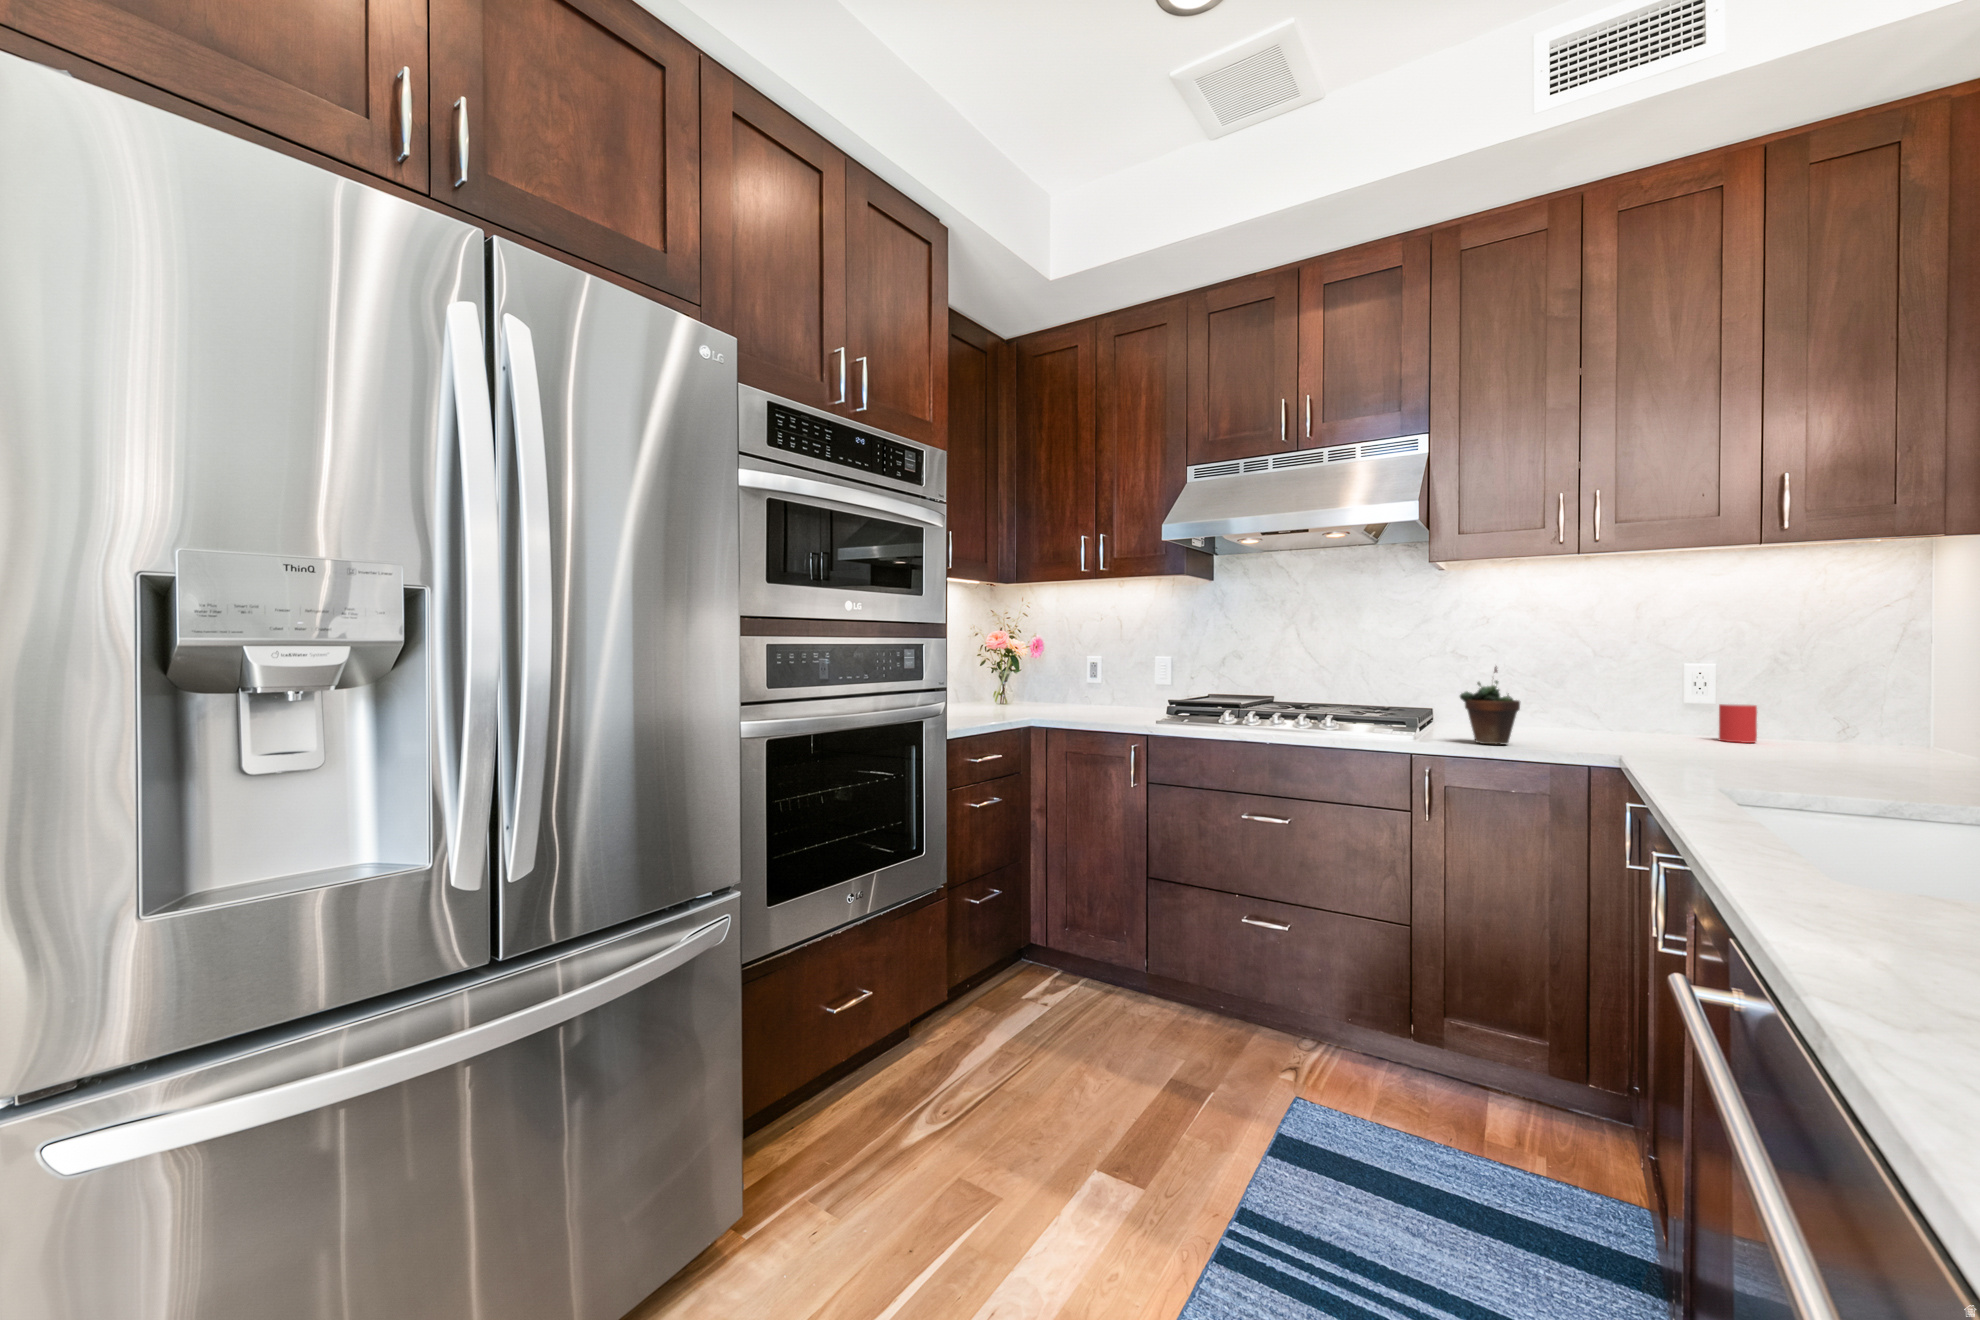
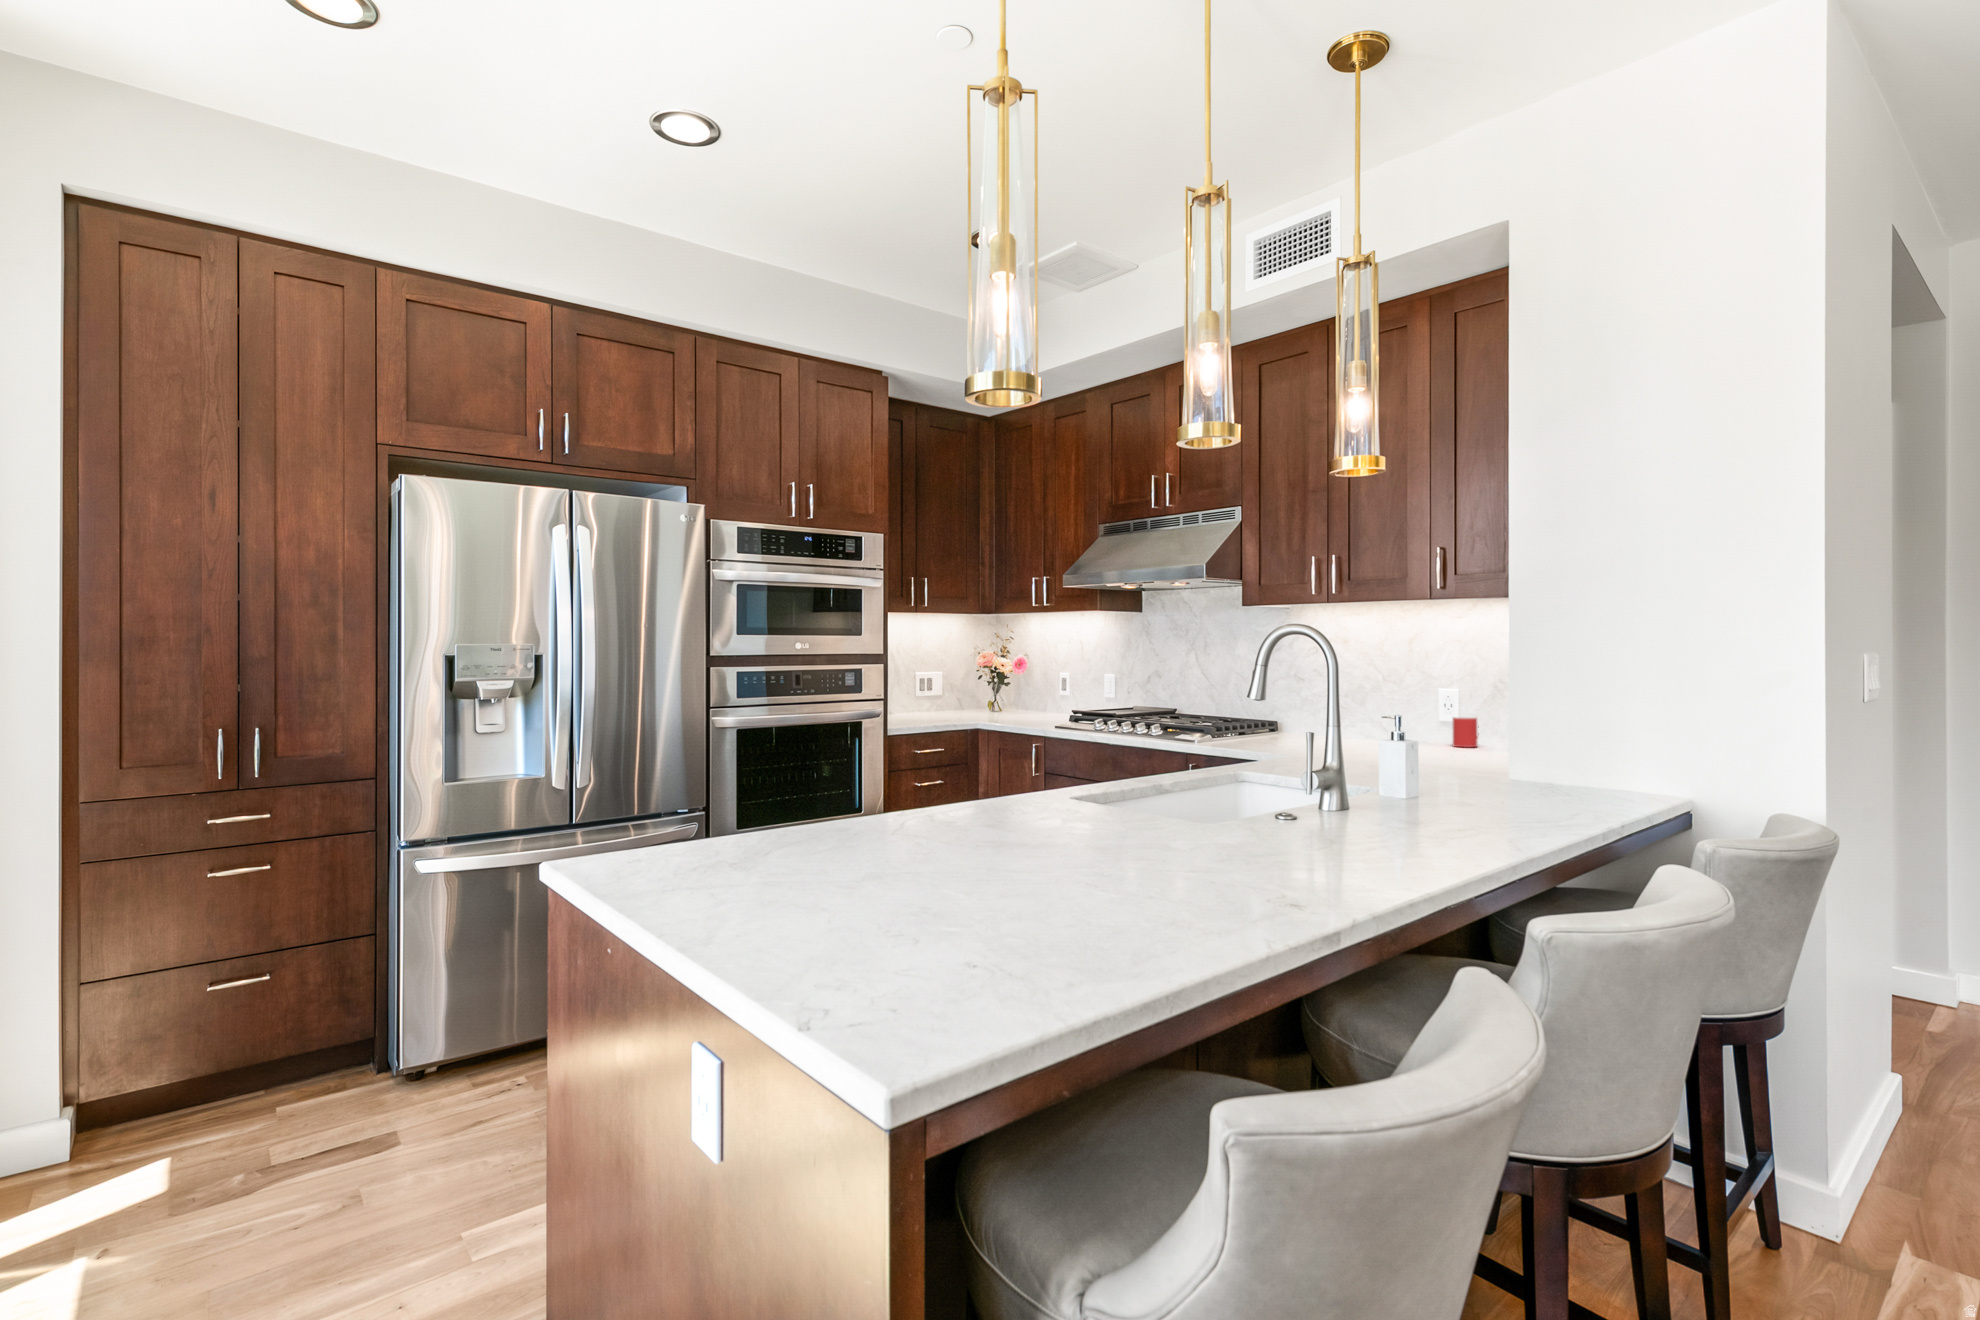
succulent plant: present [1460,666,1520,744] -> none [1217,686,1256,743]

